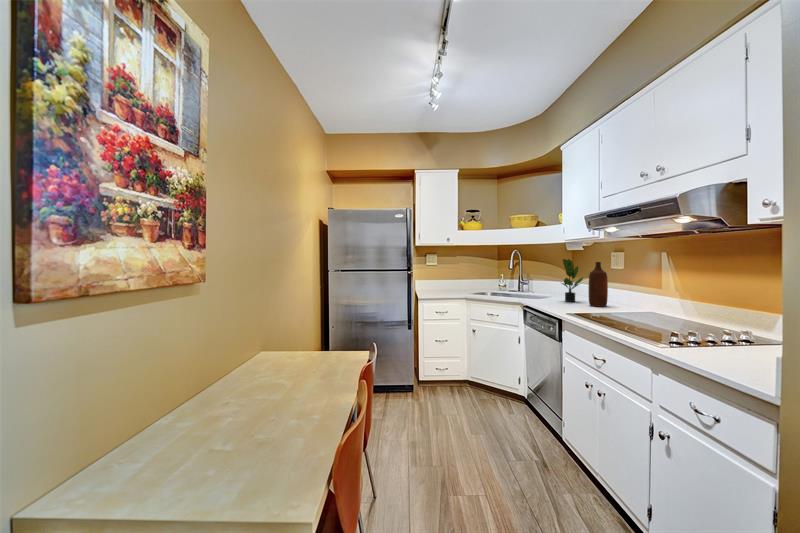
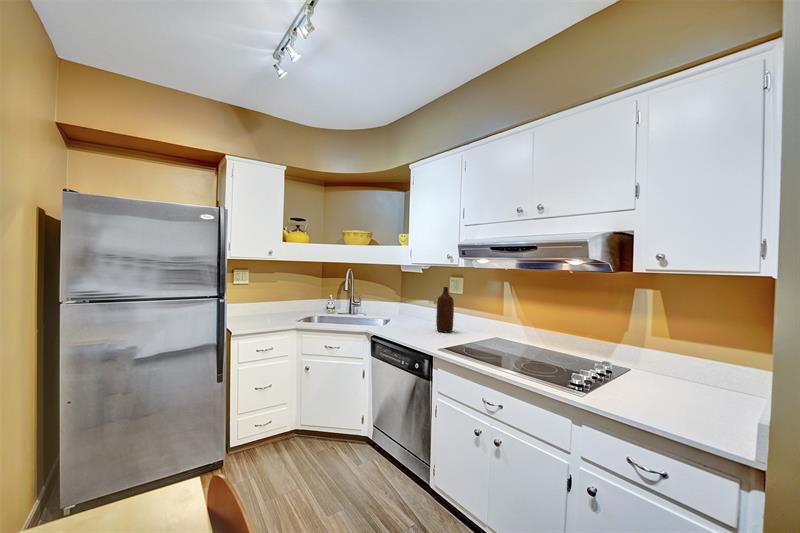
potted plant: present [562,259,583,302] -> none [403,281,426,327]

